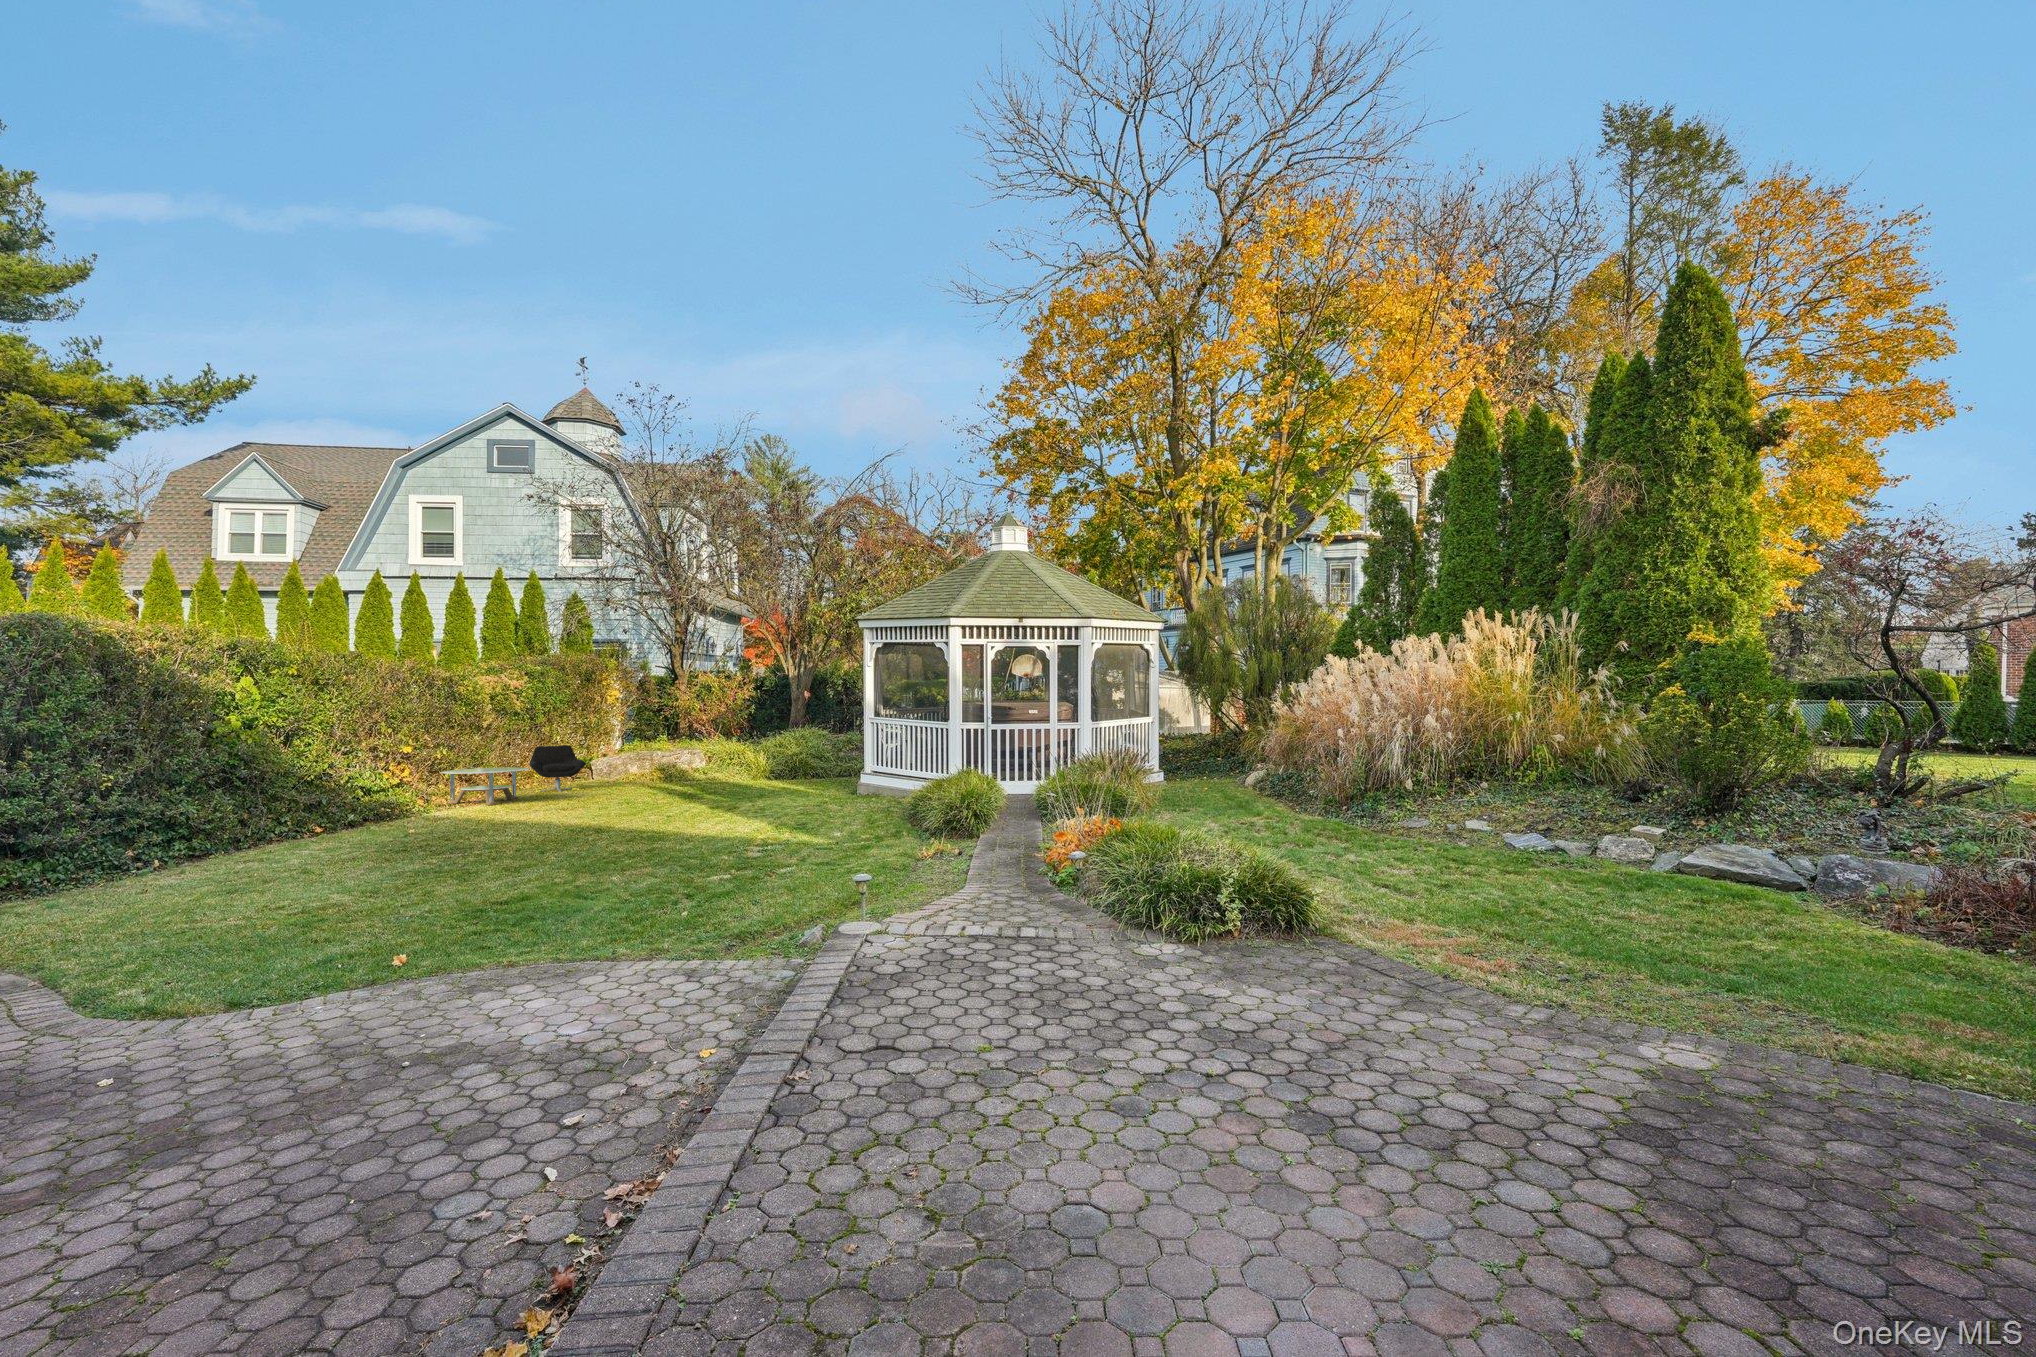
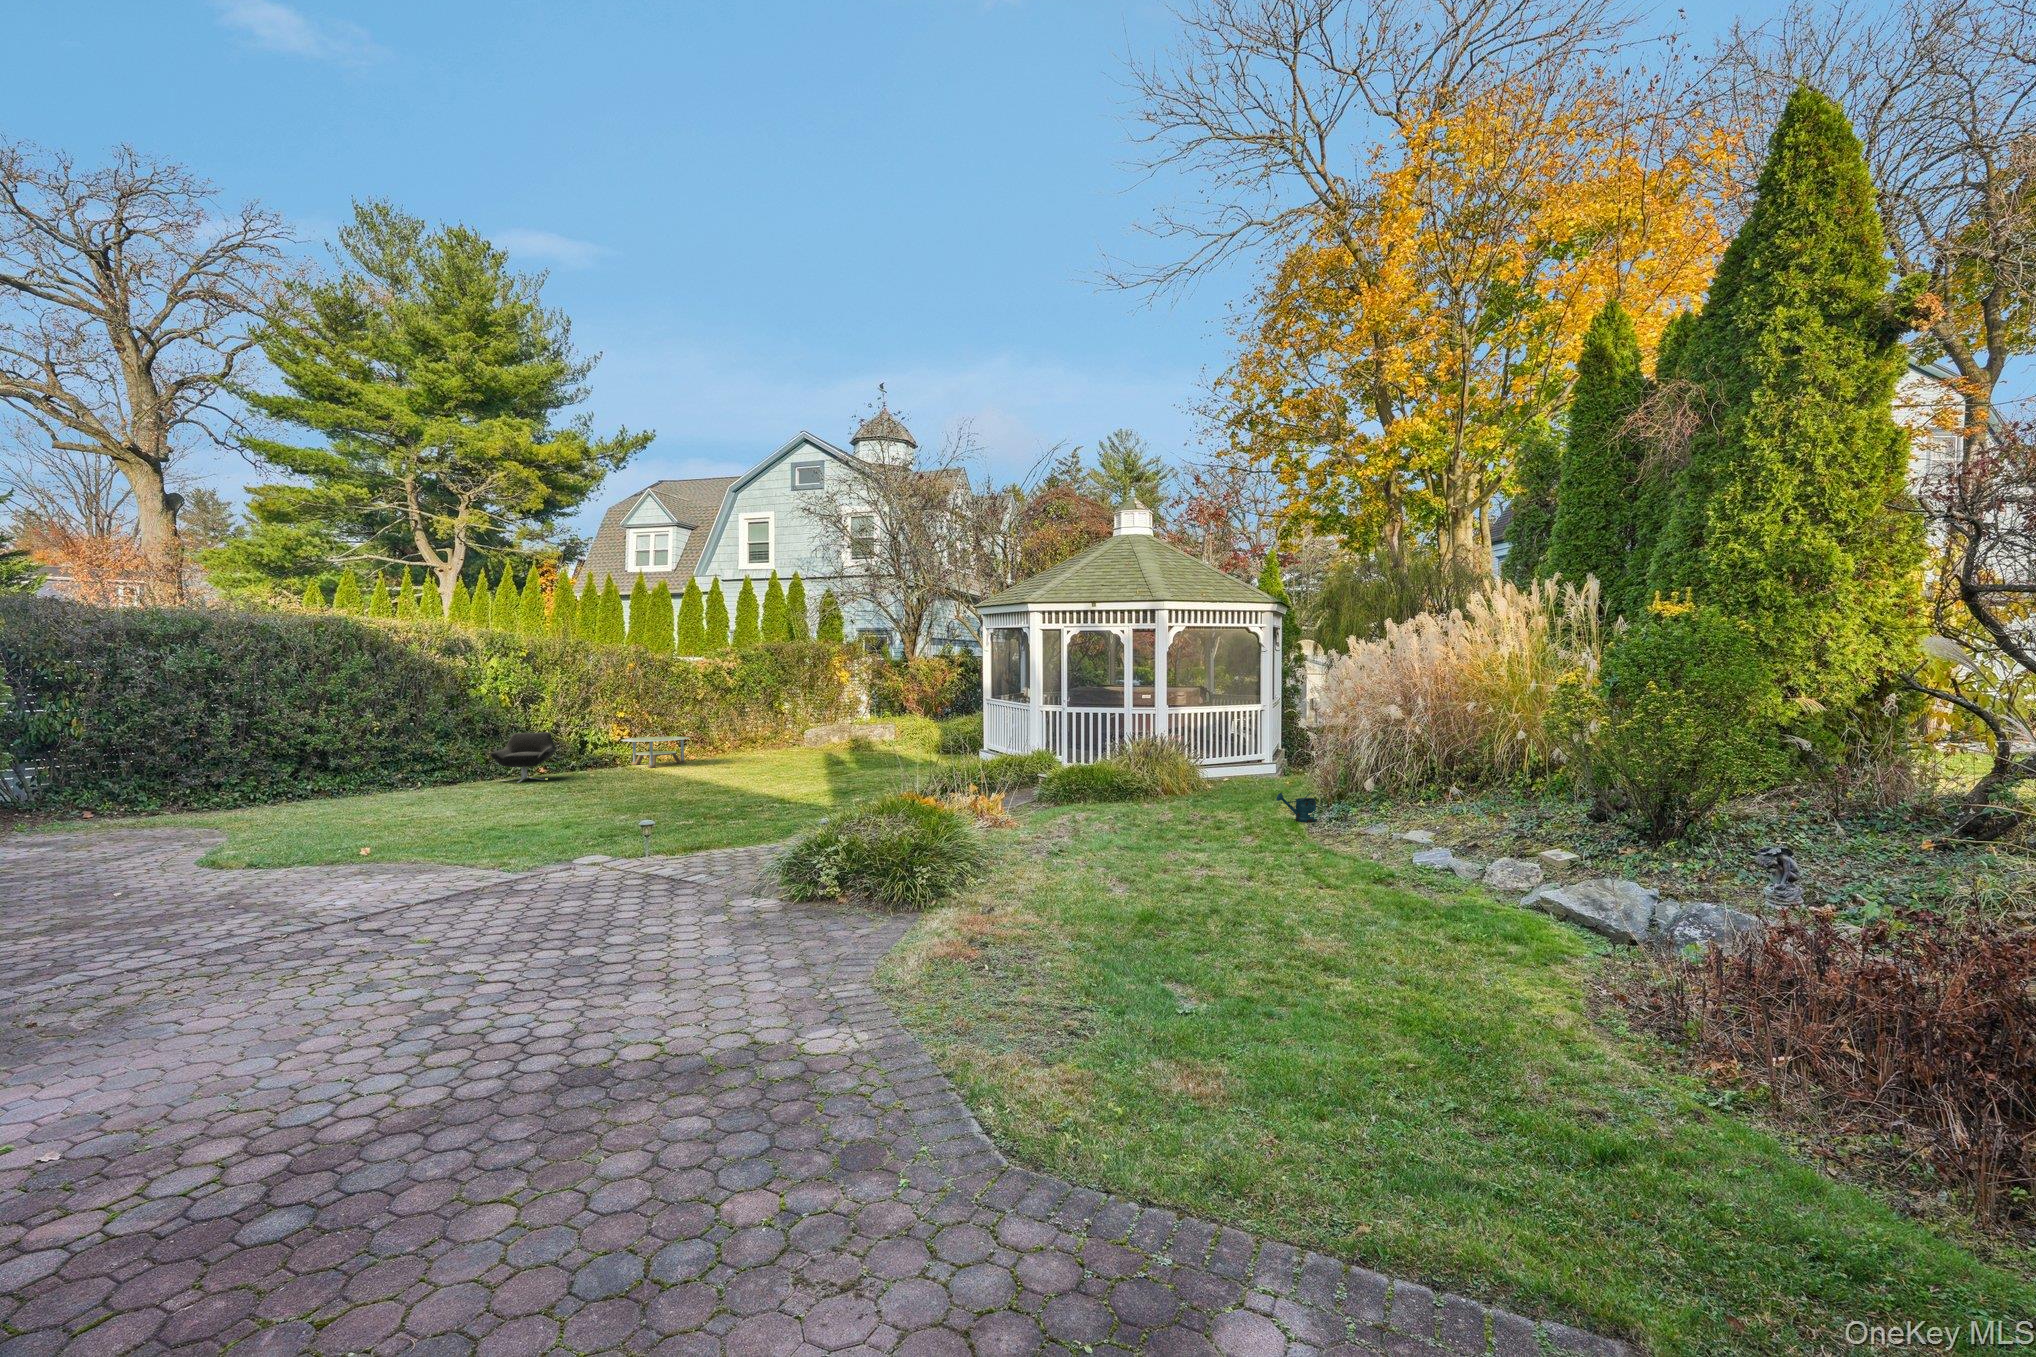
lounge chair: present [529,745,586,792] -> present [490,732,556,783]
watering can: none [1306,787,1340,813] -> present [1276,793,1322,822]

